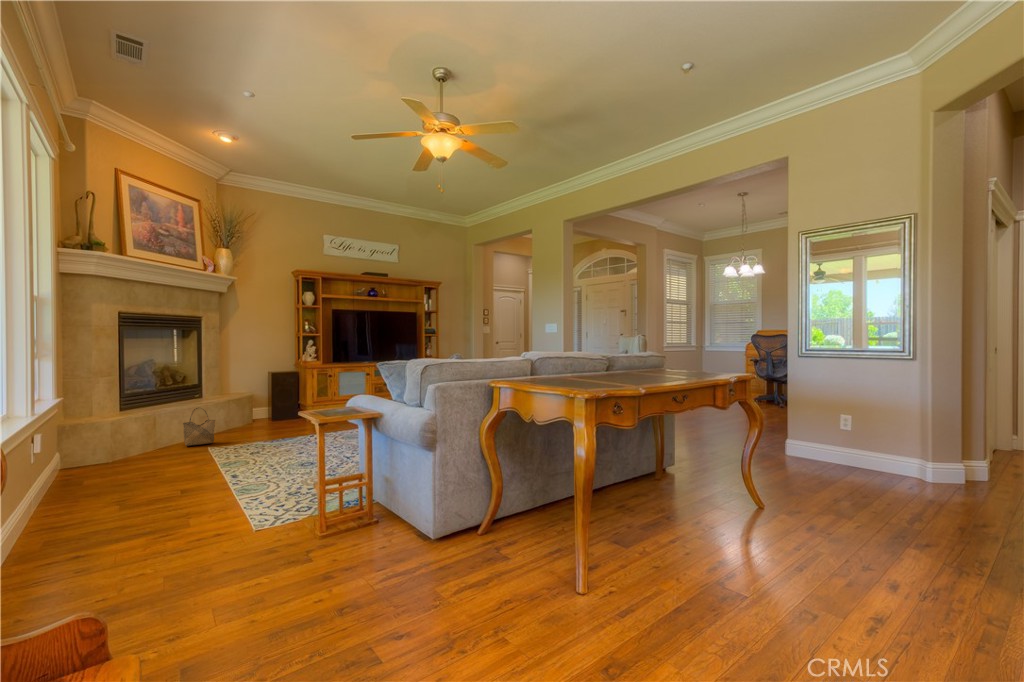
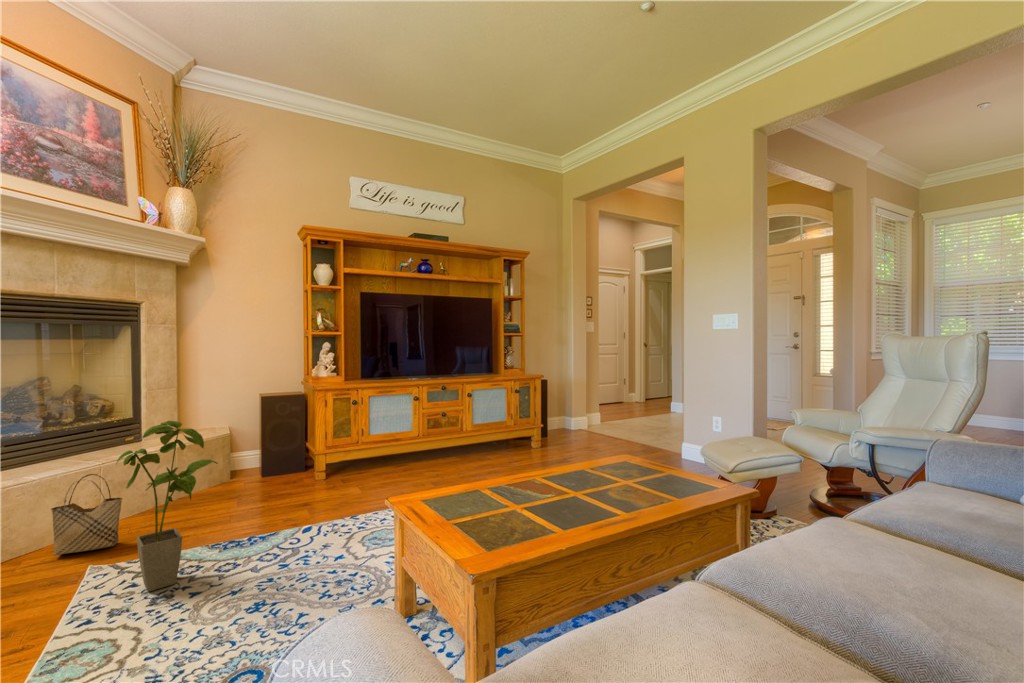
house plant: none [230,377,272,453] -> present [116,421,218,592]

